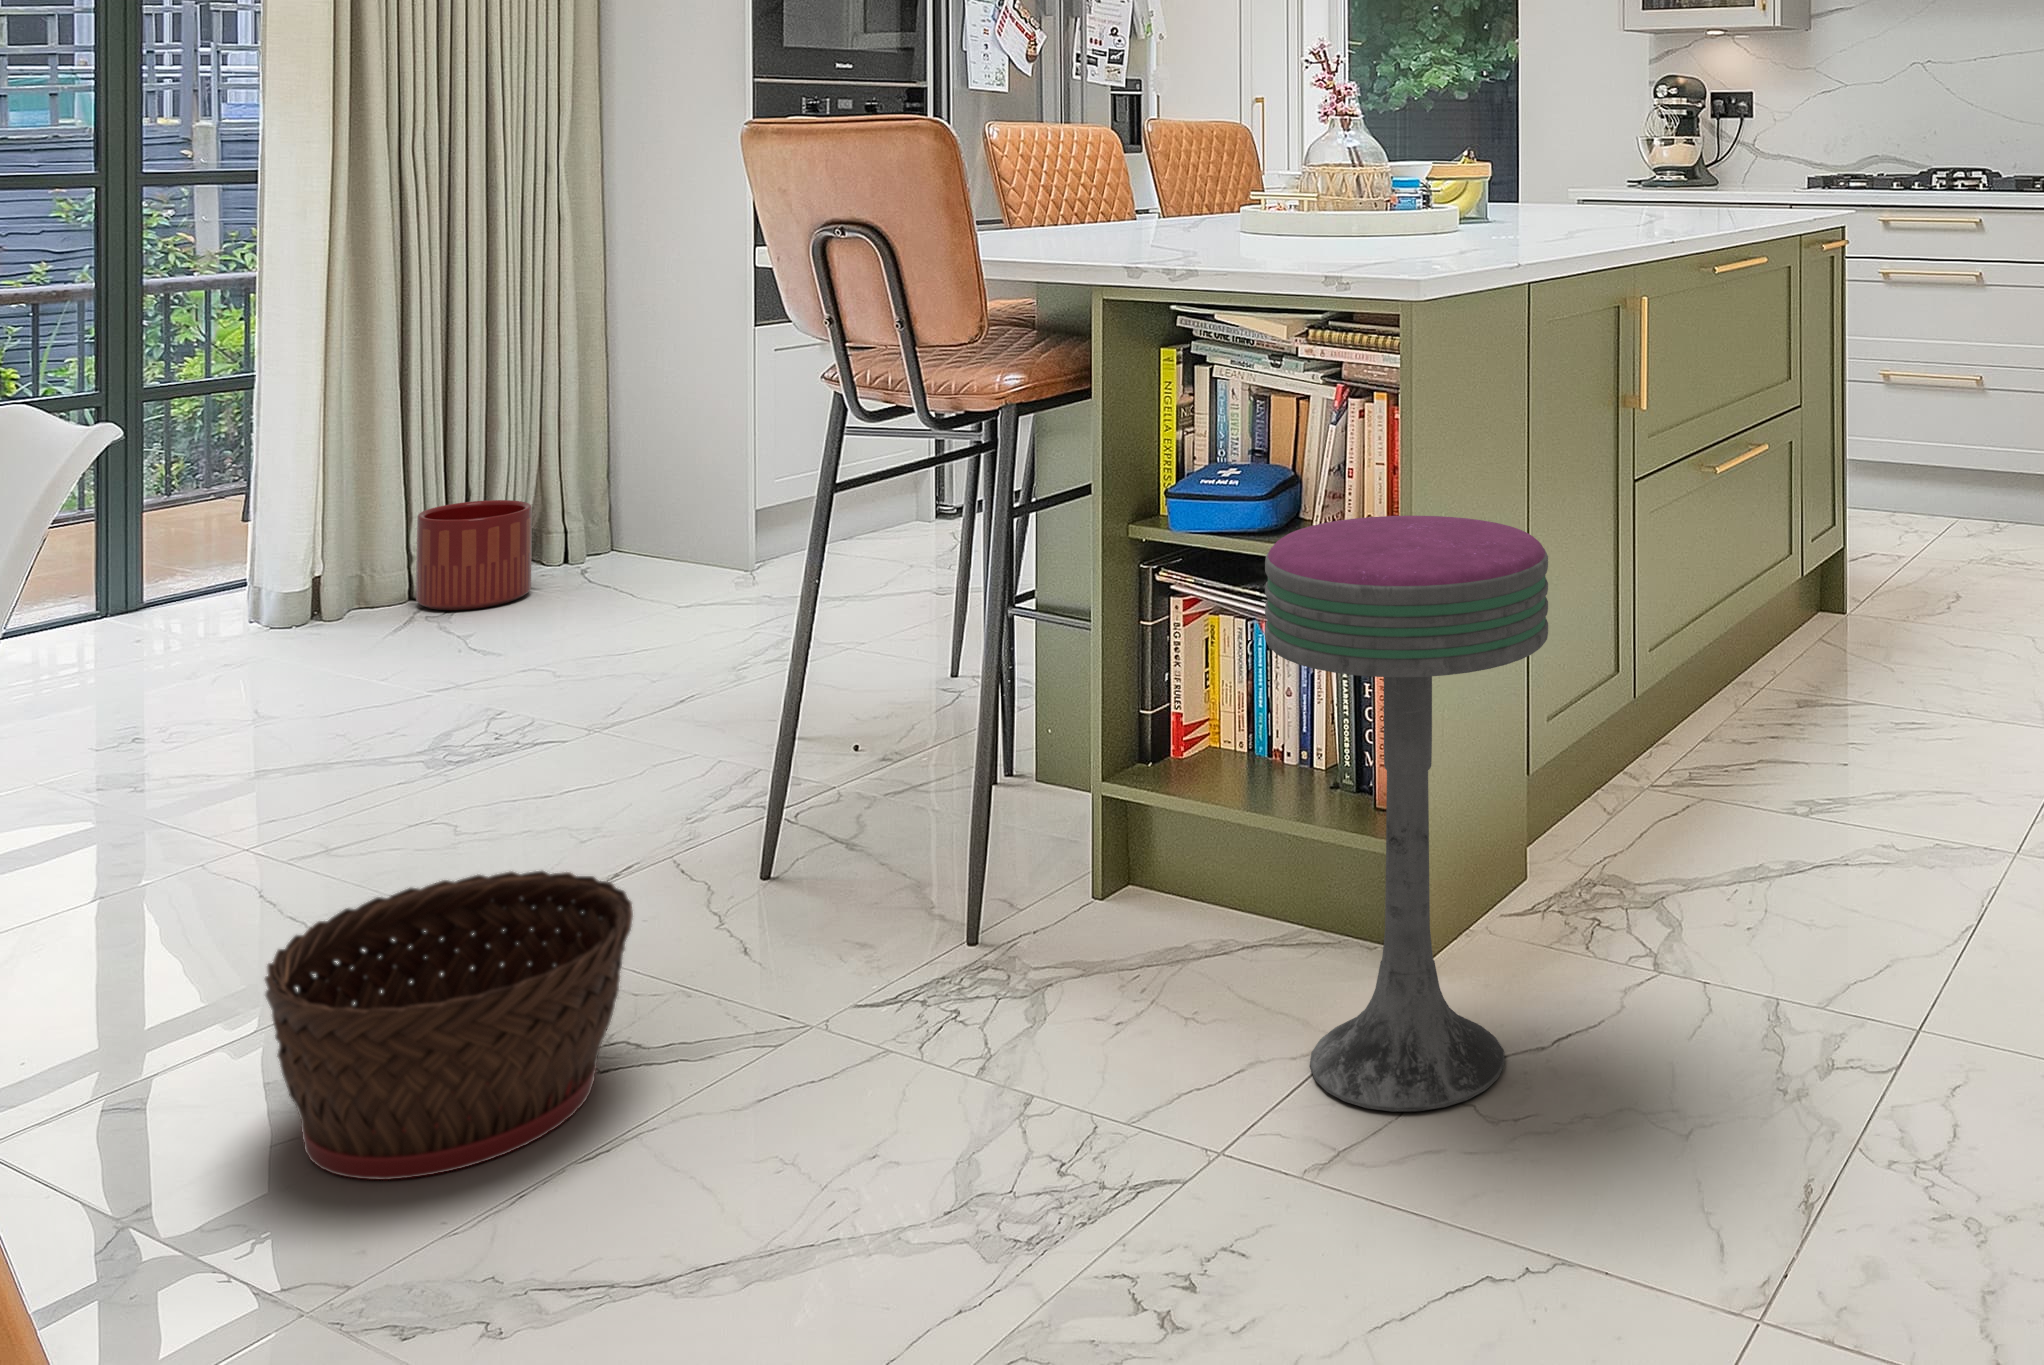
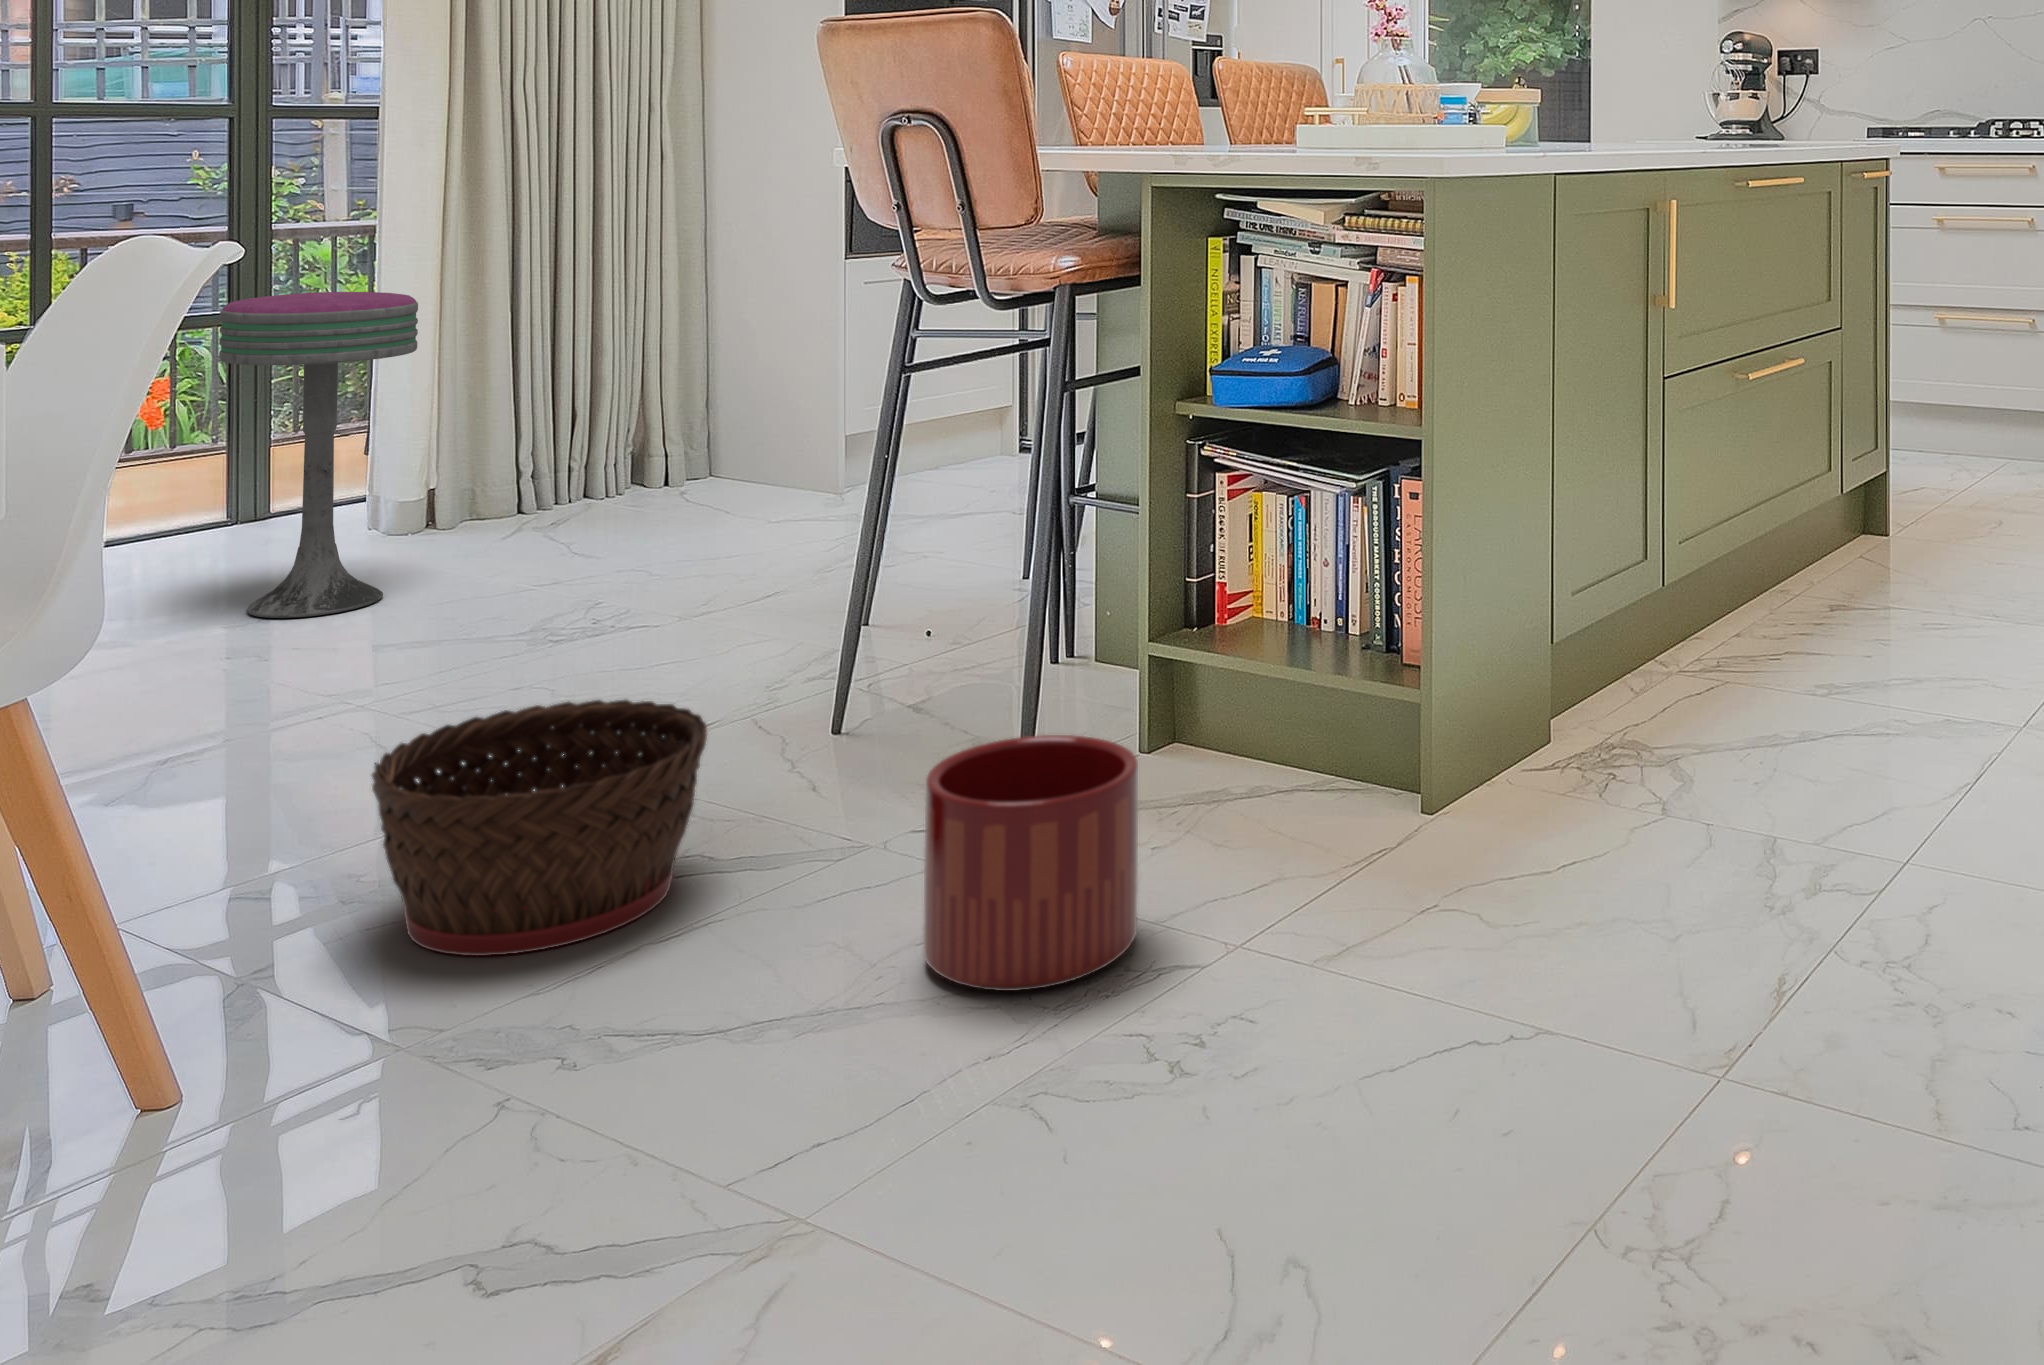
planter: present [416,500,532,610] -> present [923,735,1138,991]
bar stool: present [1265,516,1548,1112] -> present [219,292,418,618]

